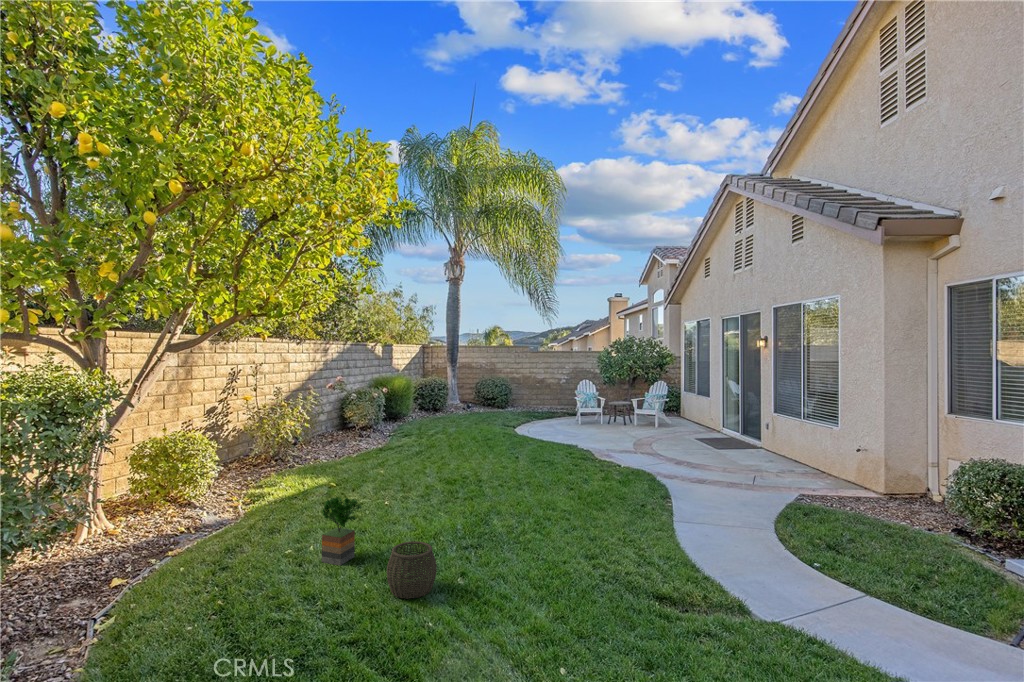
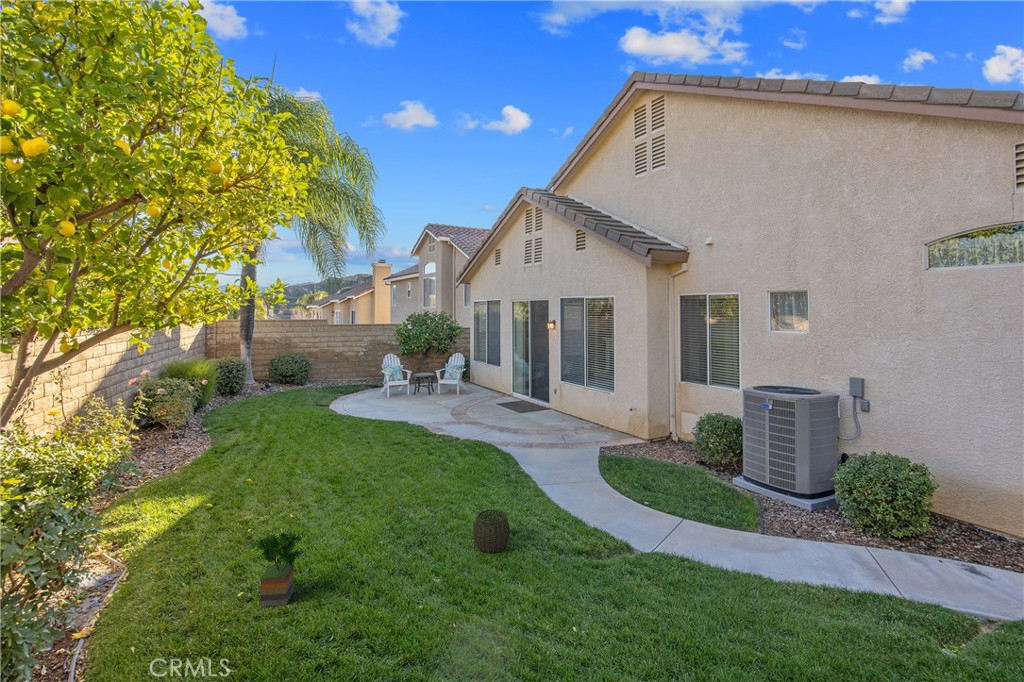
woven basket: present [387,541,437,599] -> present [473,509,510,553]

